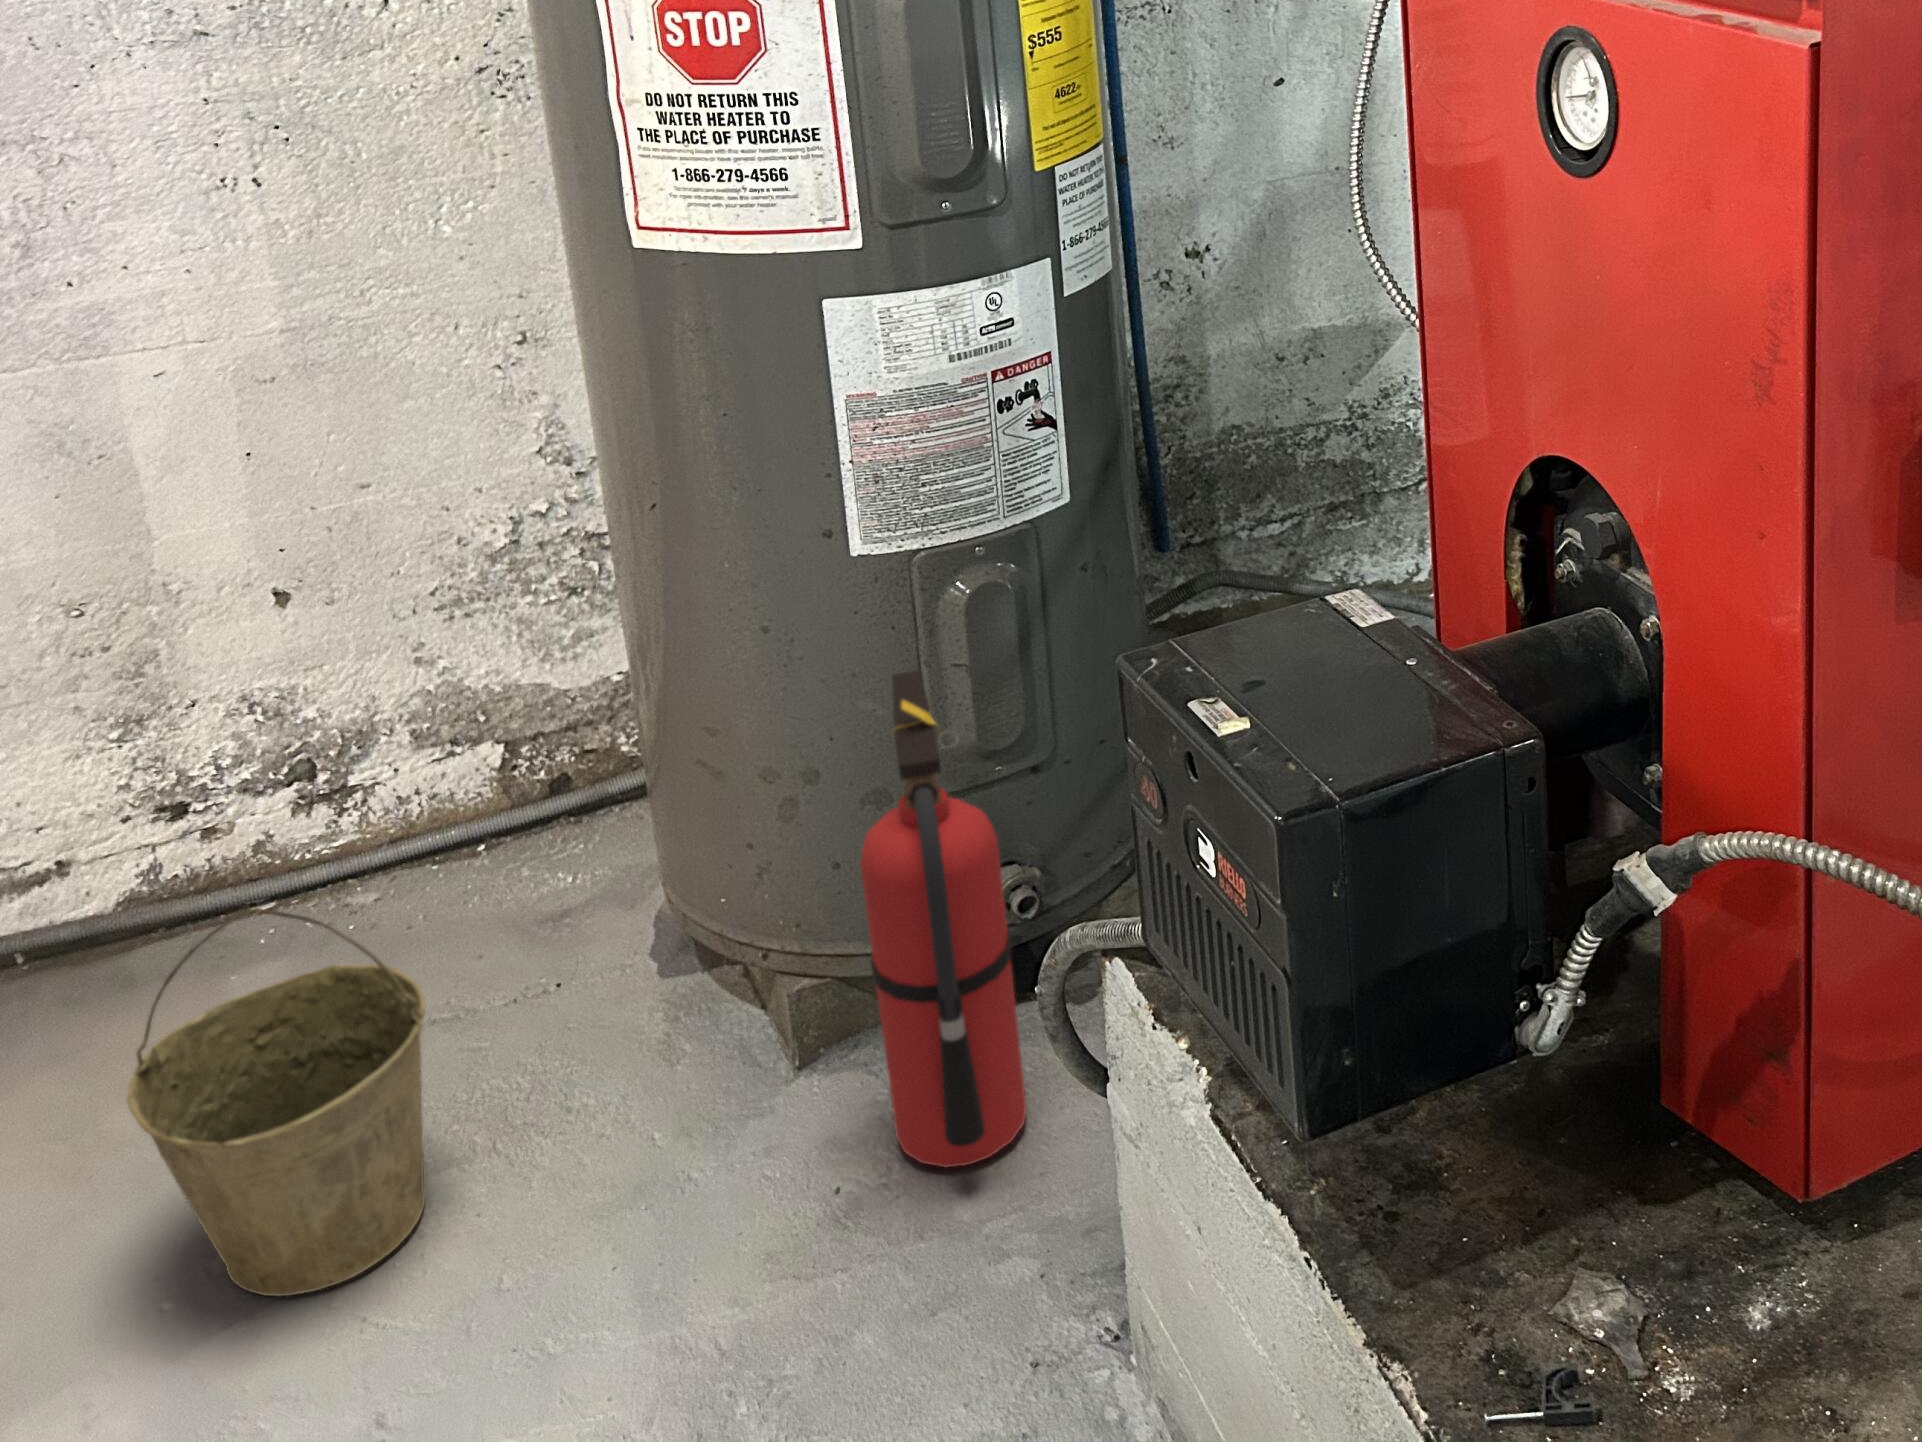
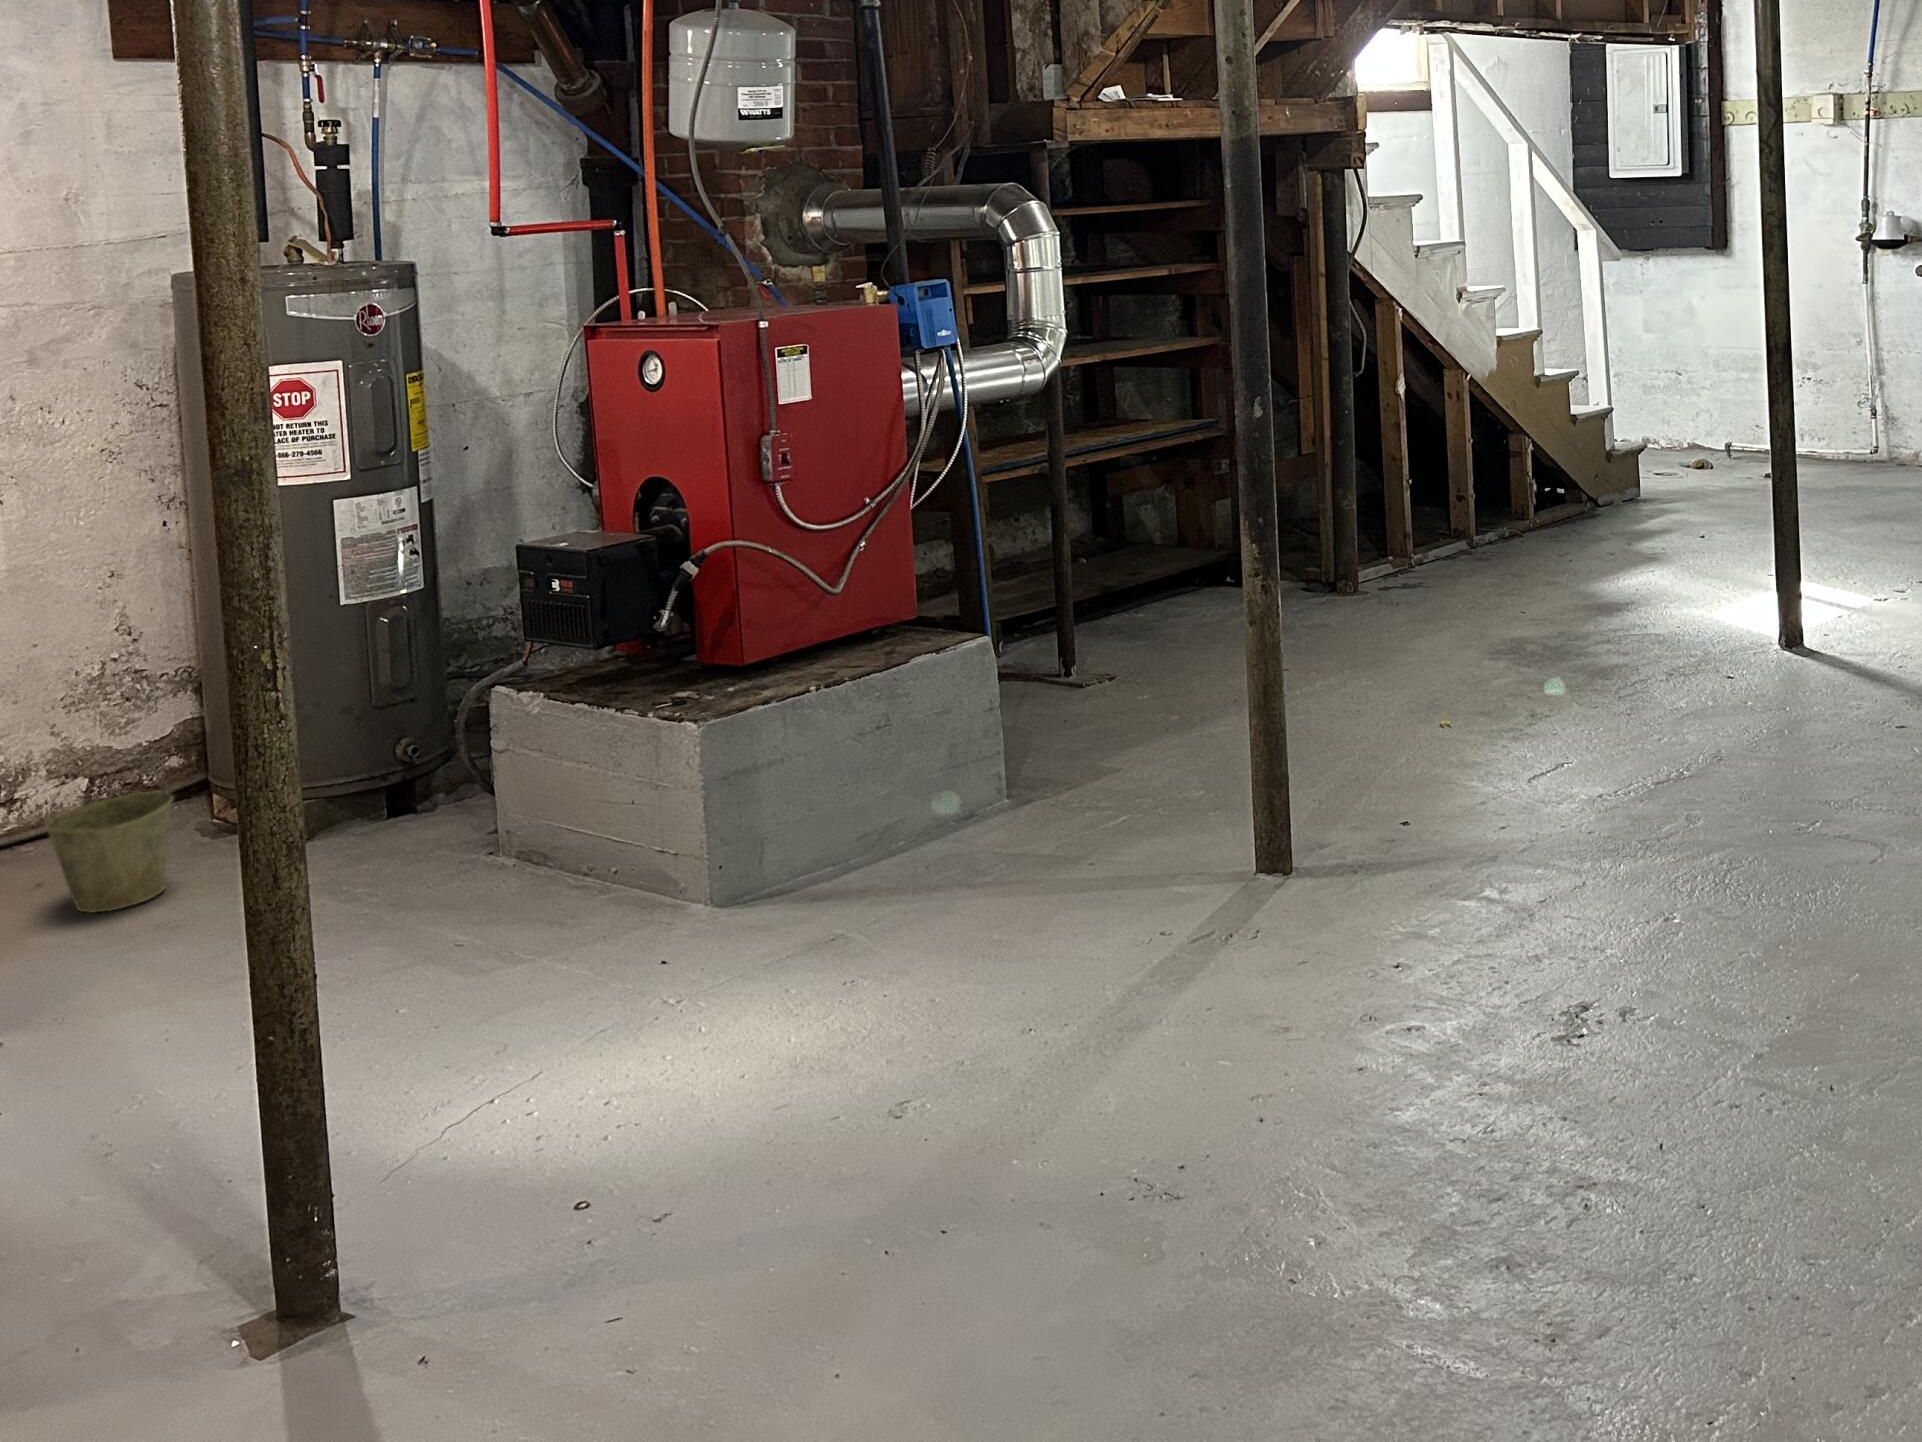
fire extinguisher: present [860,670,1027,1167] -> none [364,641,436,835]

